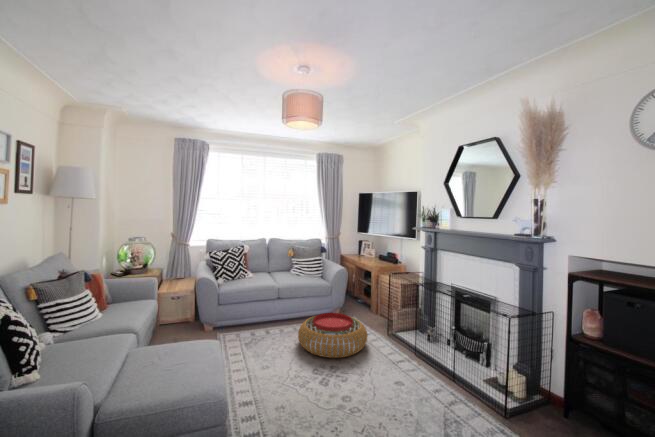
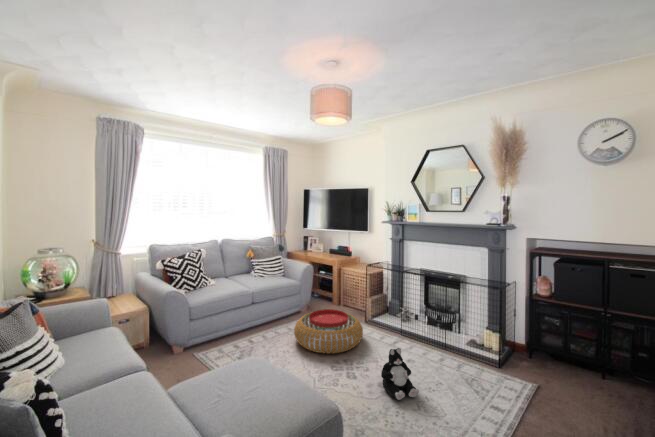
plush toy: none [338,362,373,419] -> present [381,348,419,400]

